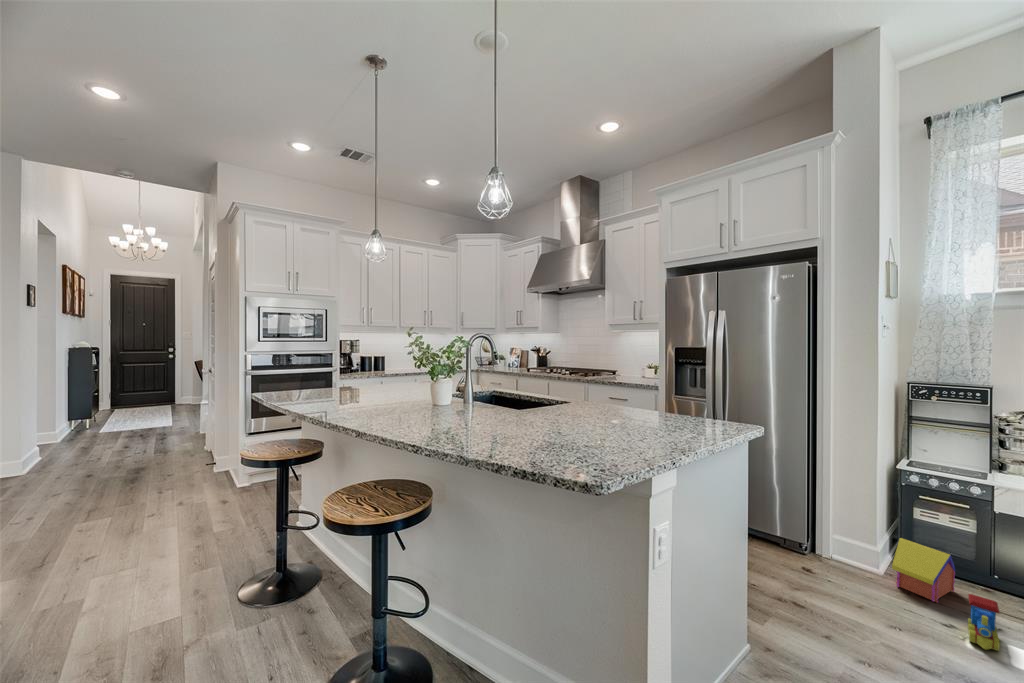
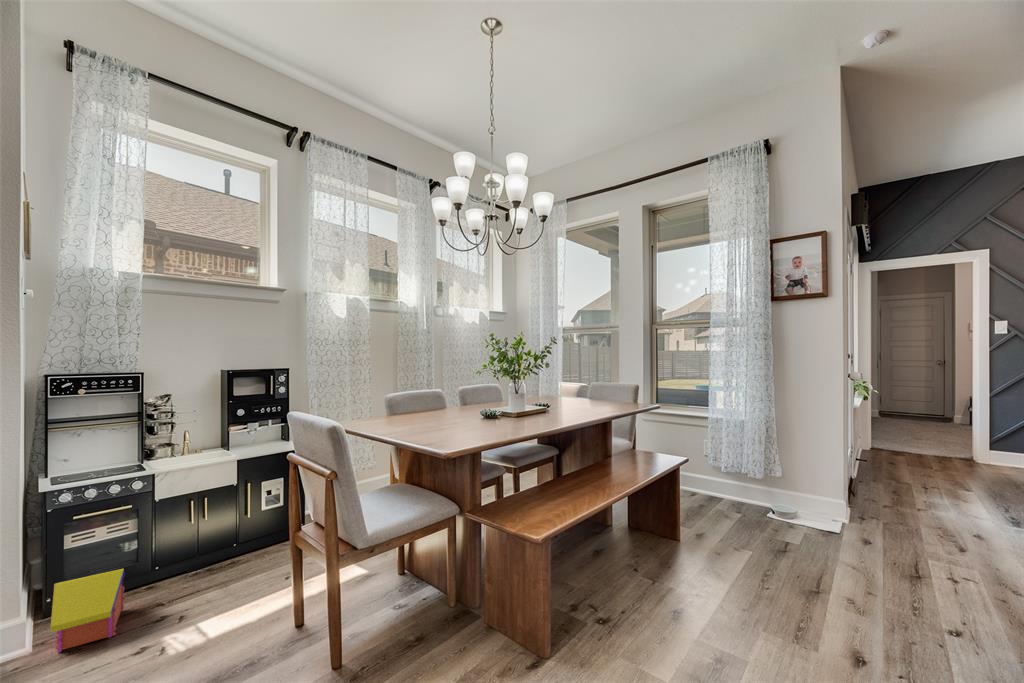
toy train: present [968,594,1000,651] -> none [156,589,197,651]

